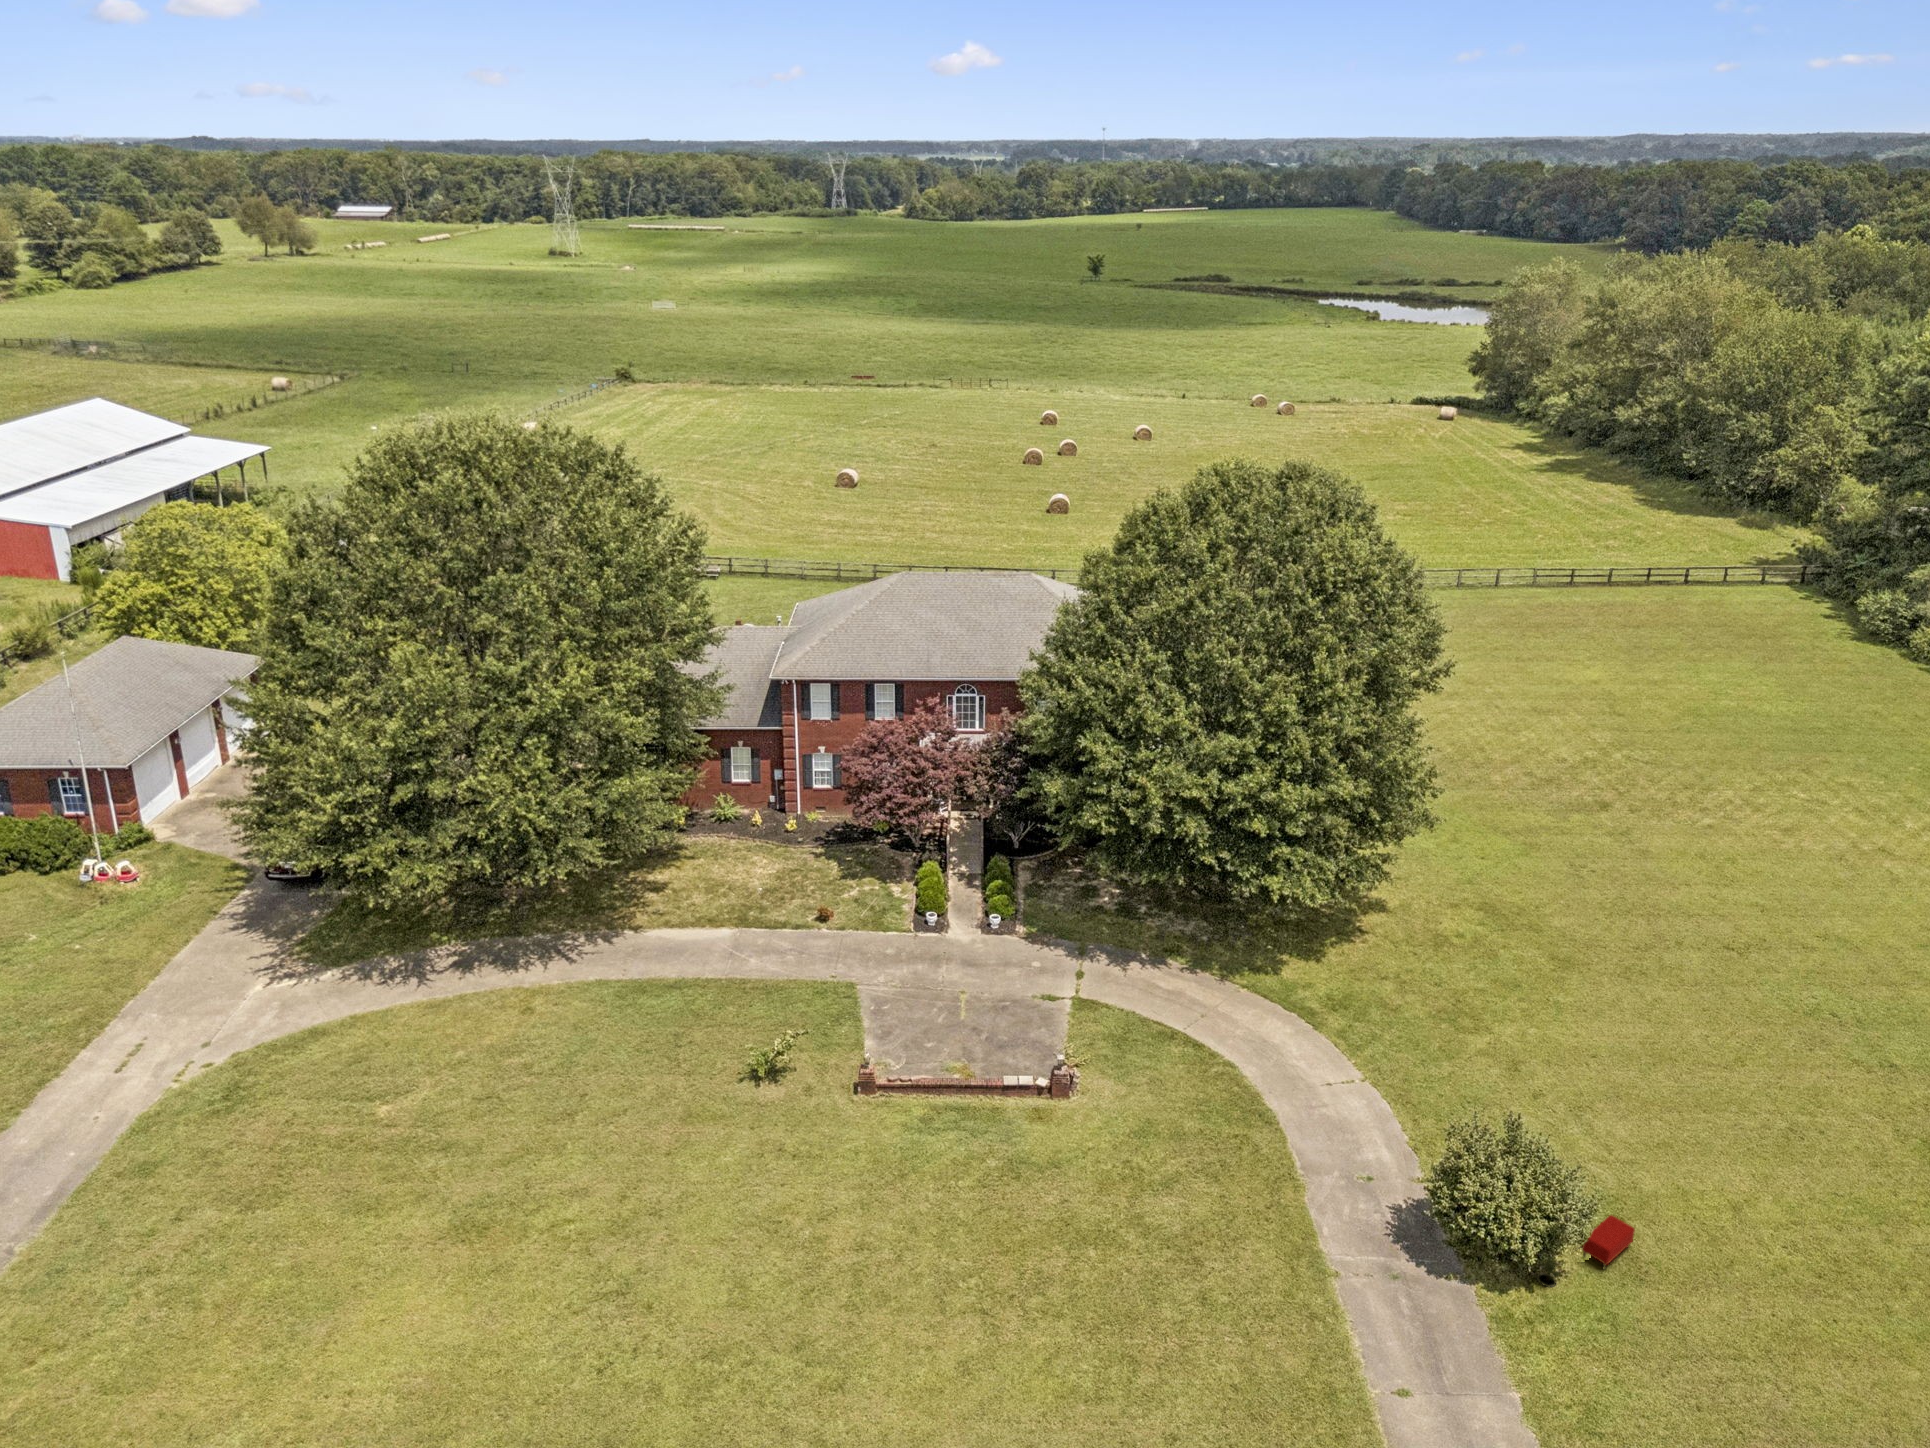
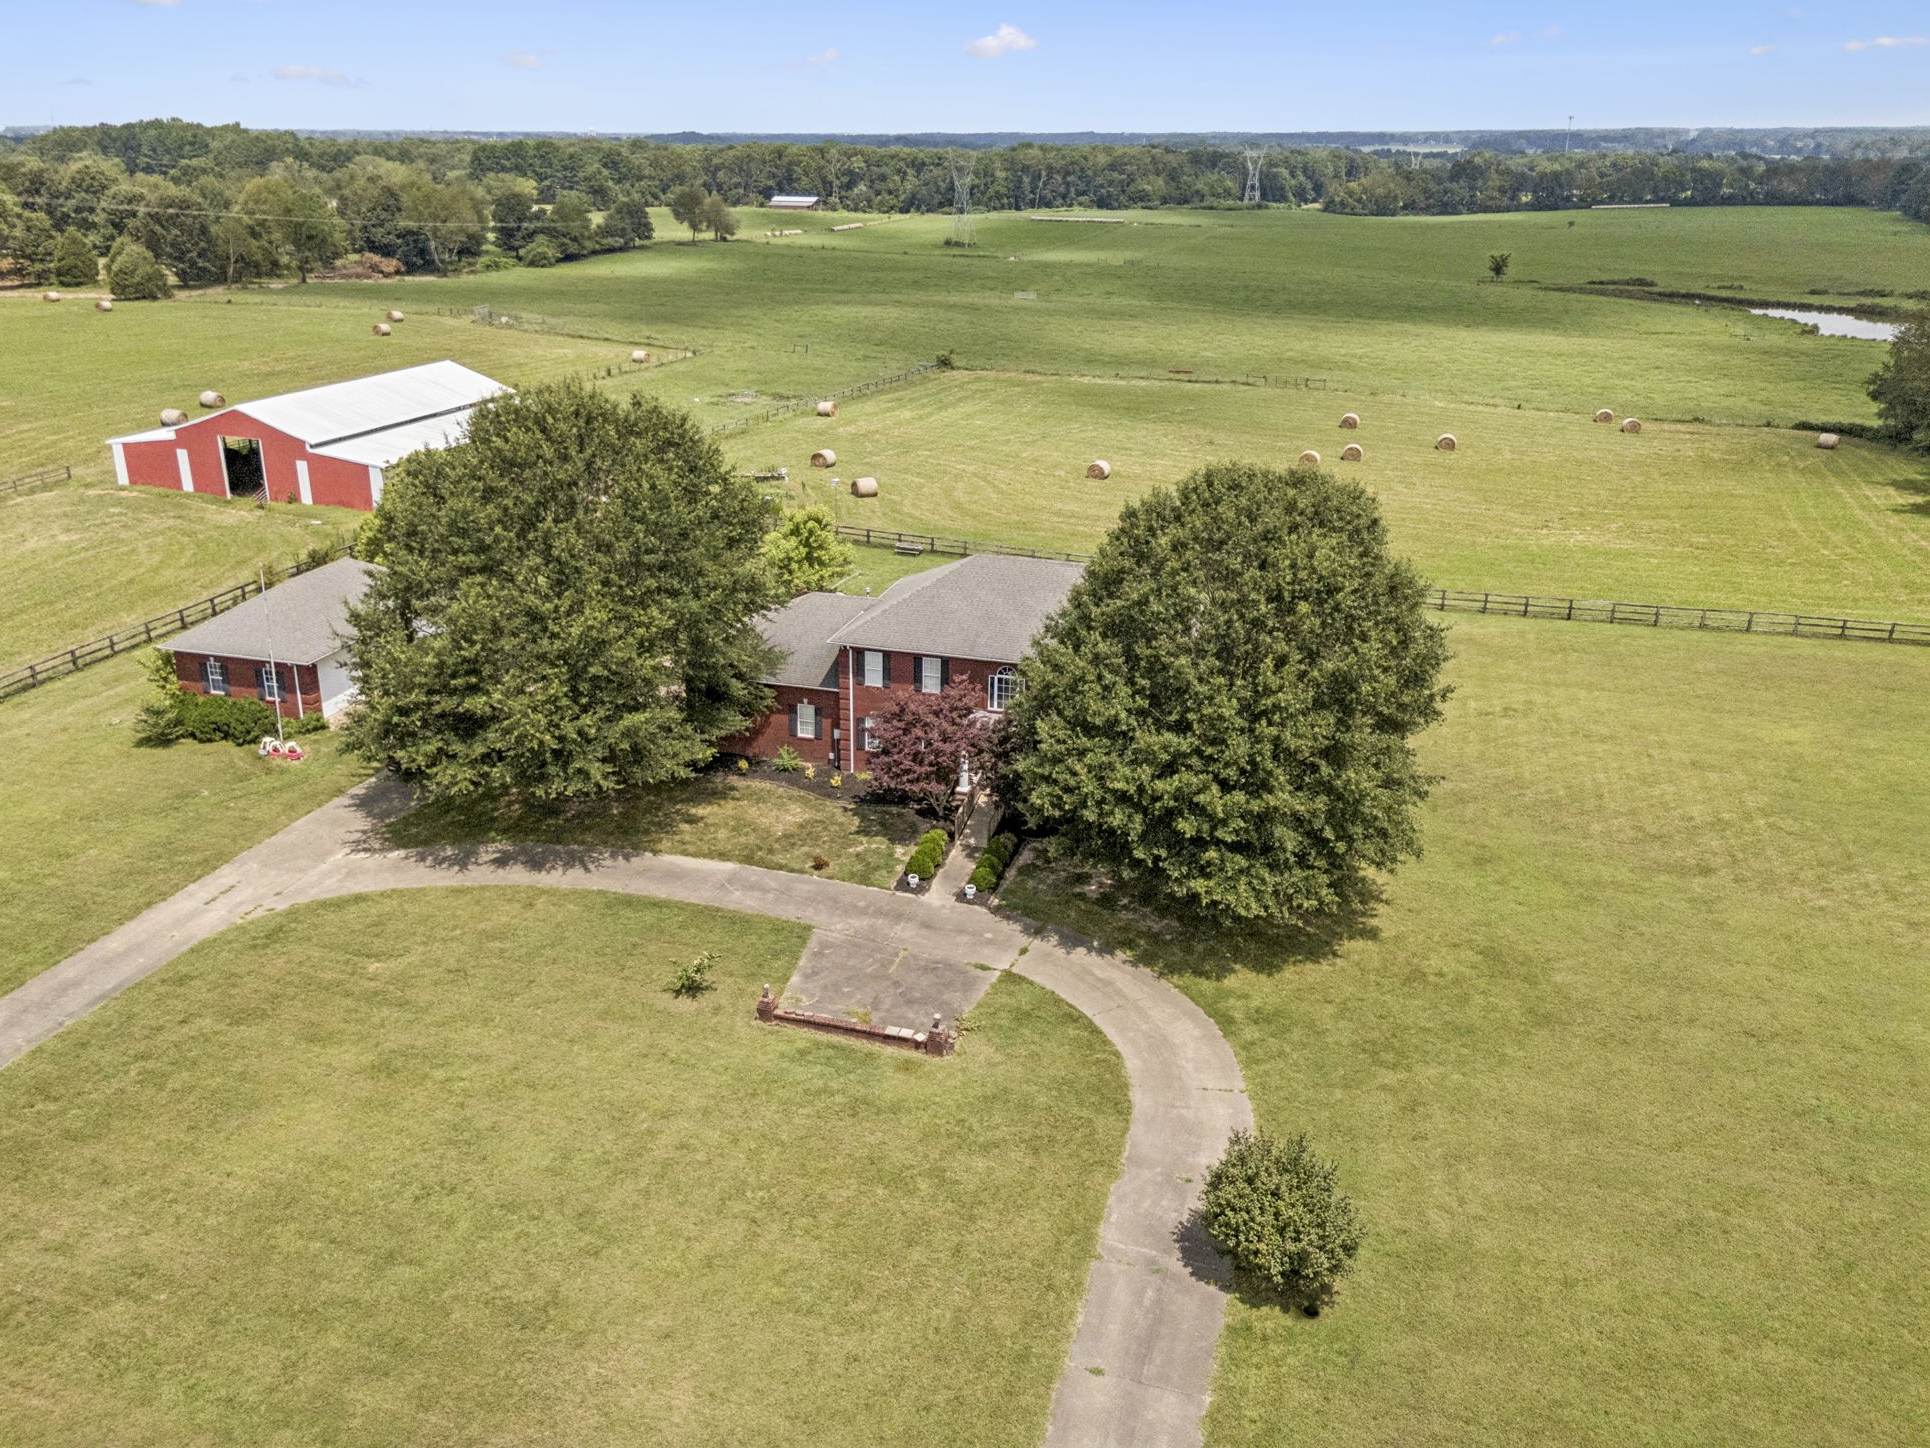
bench: present [1582,1215,1635,1269] -> none [1365,1265,1430,1317]

